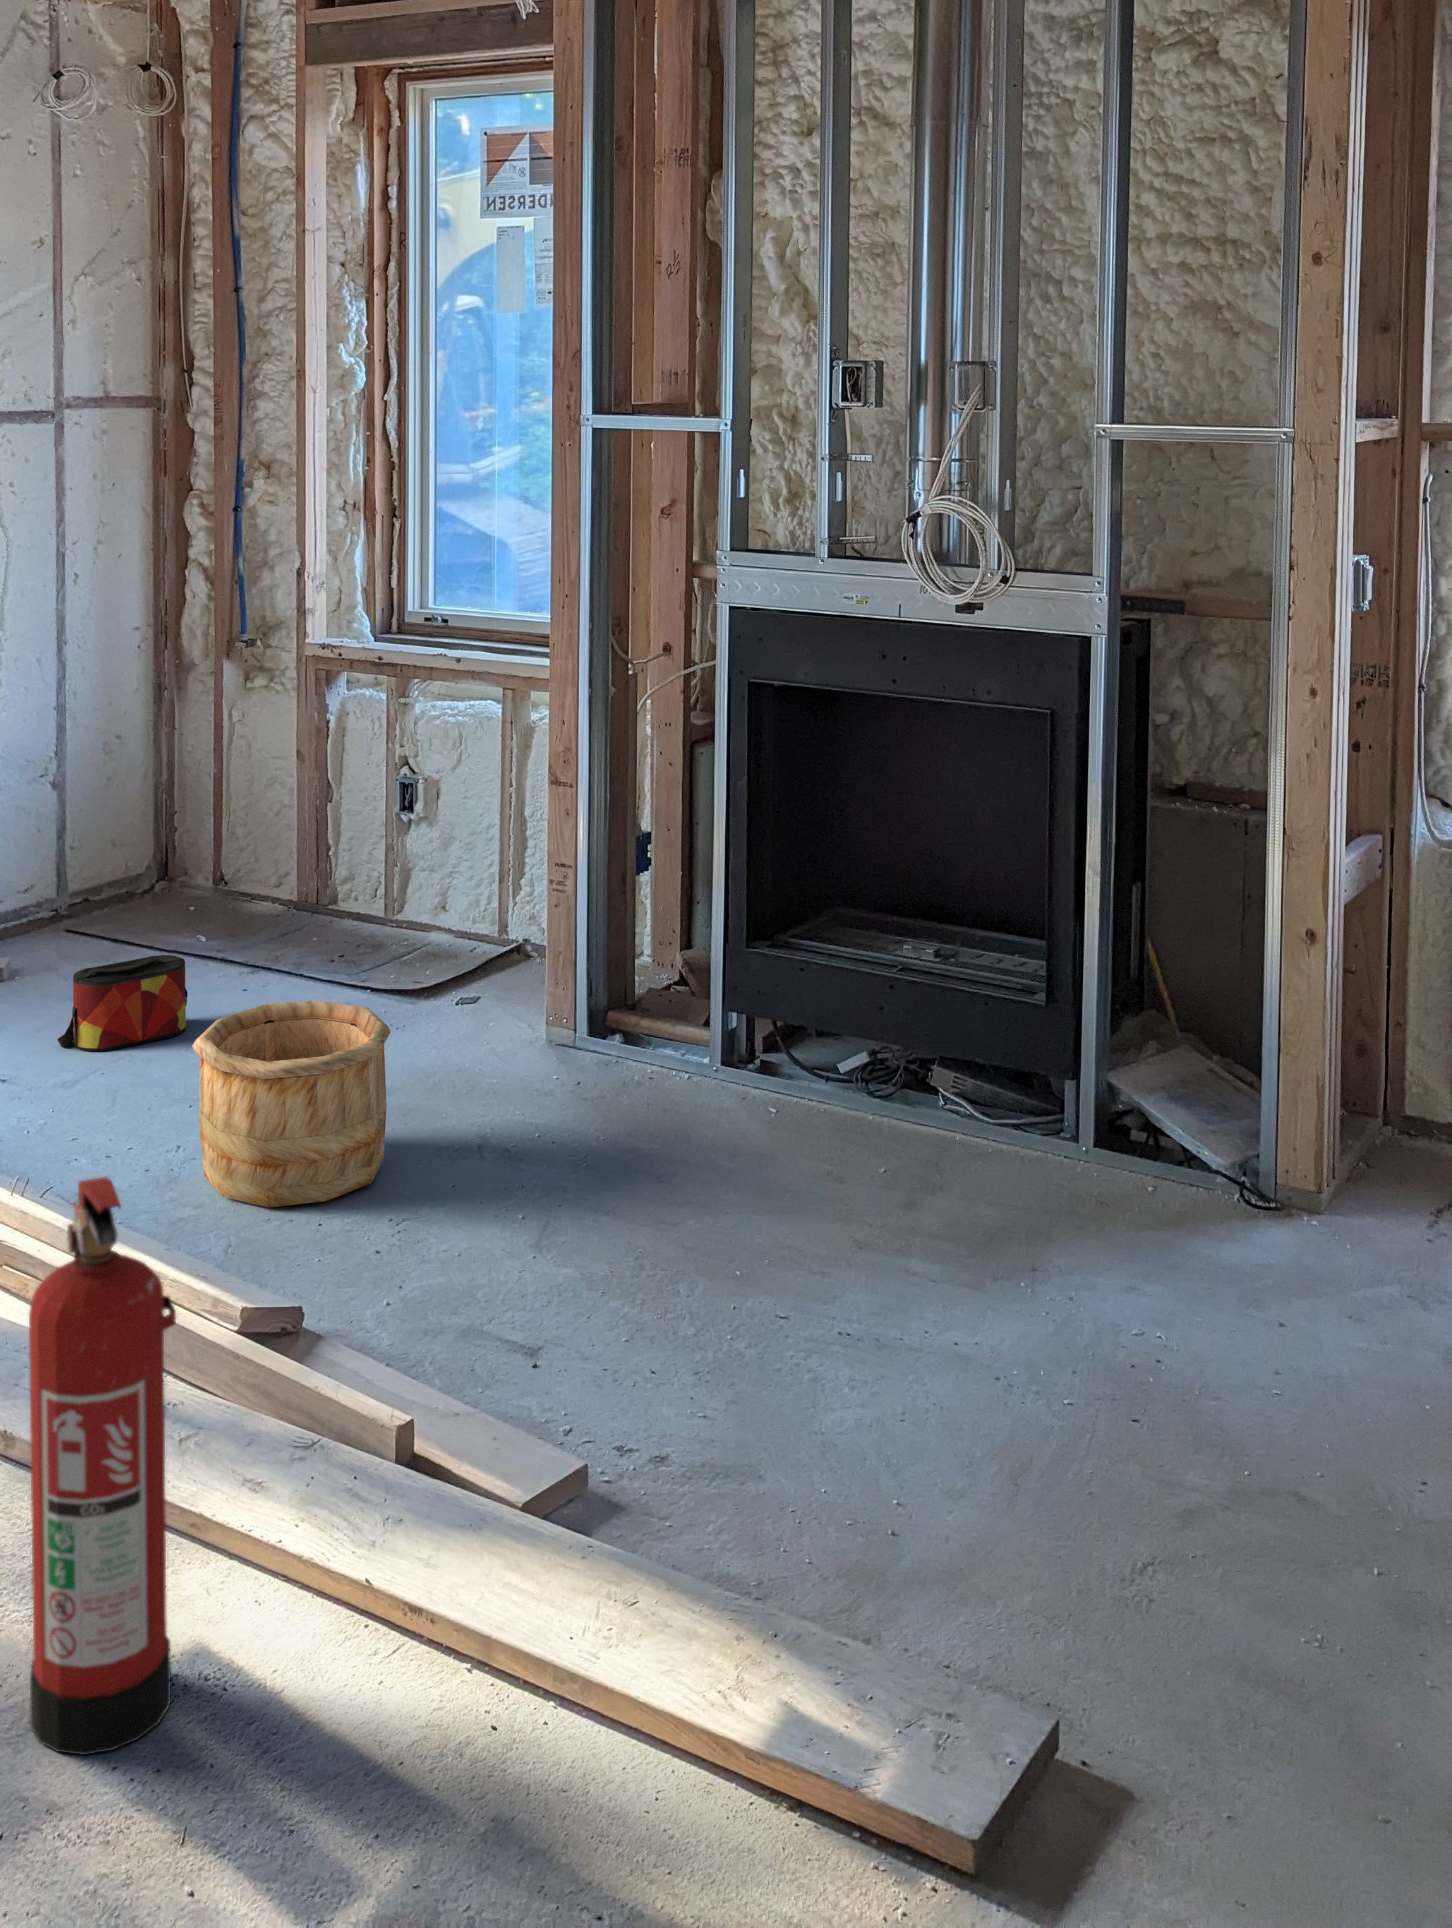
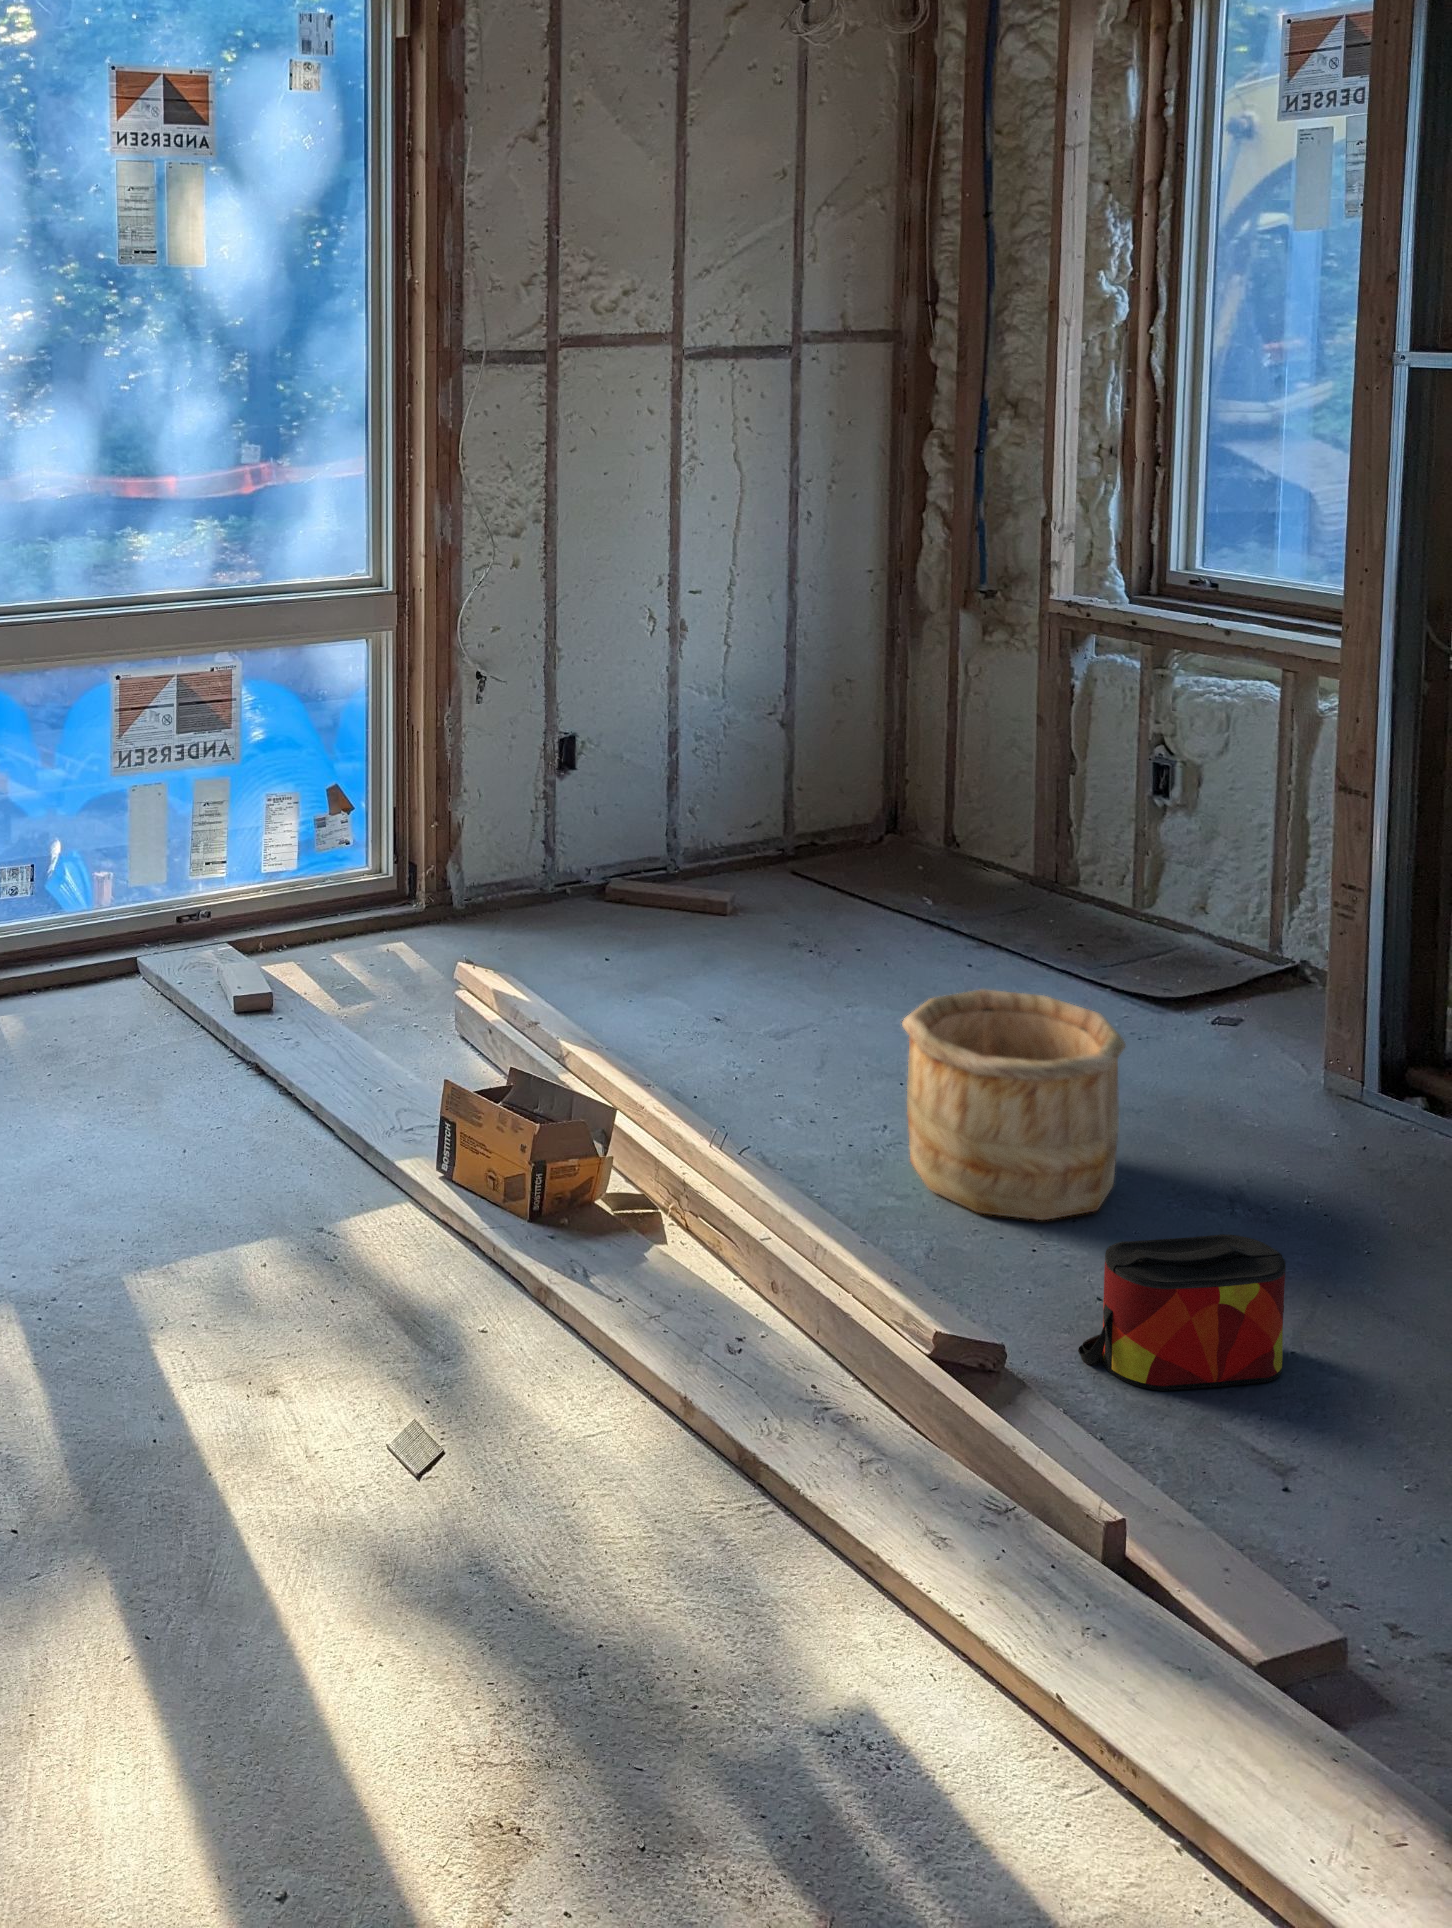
bag: present [58,955,188,1052] -> present [1078,1234,1286,1391]
fire extinguisher: present [29,1177,176,1755] -> none [681,1177,845,1797]

